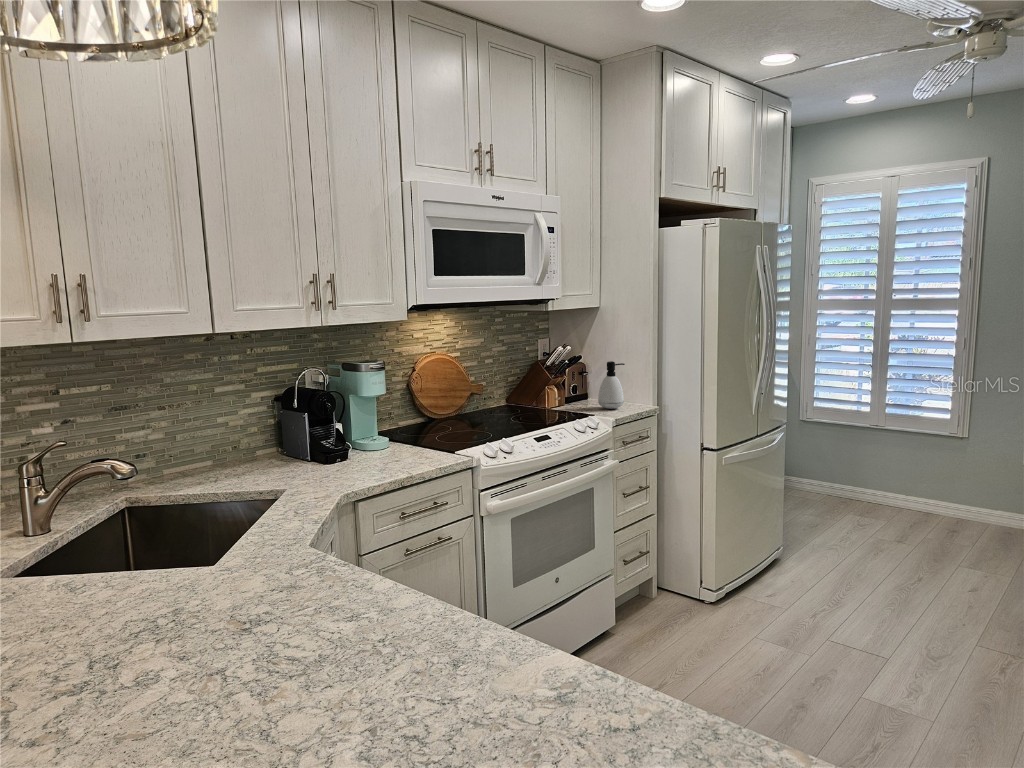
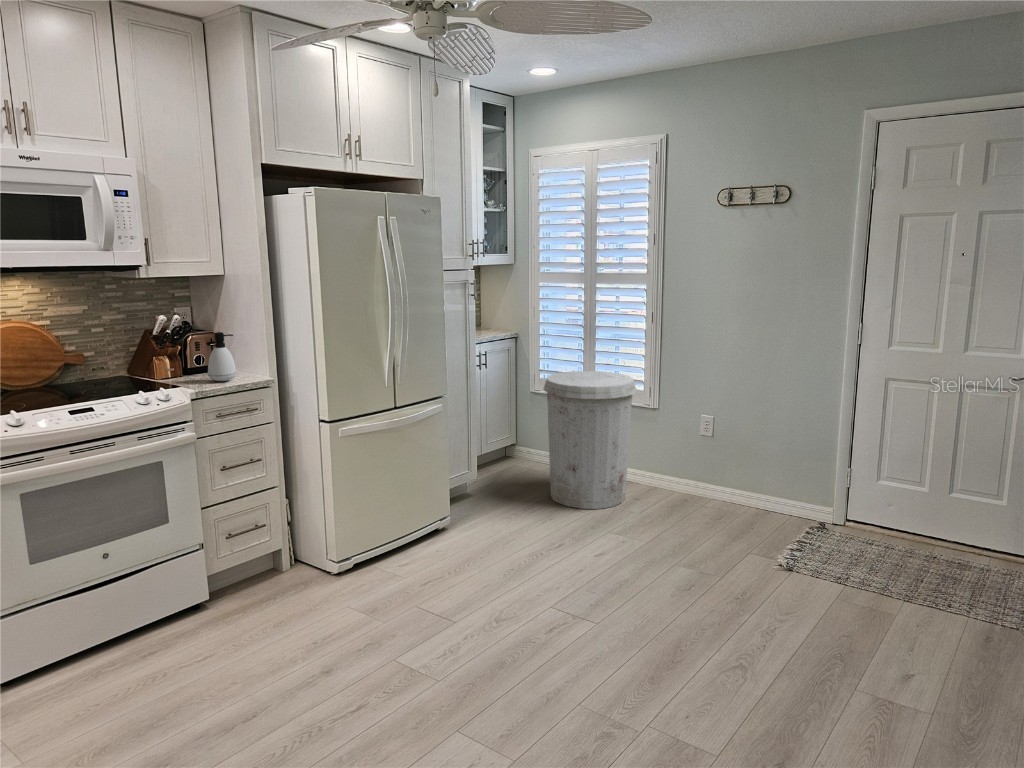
trash can: none [849,398,956,537] -> present [544,371,636,509]

